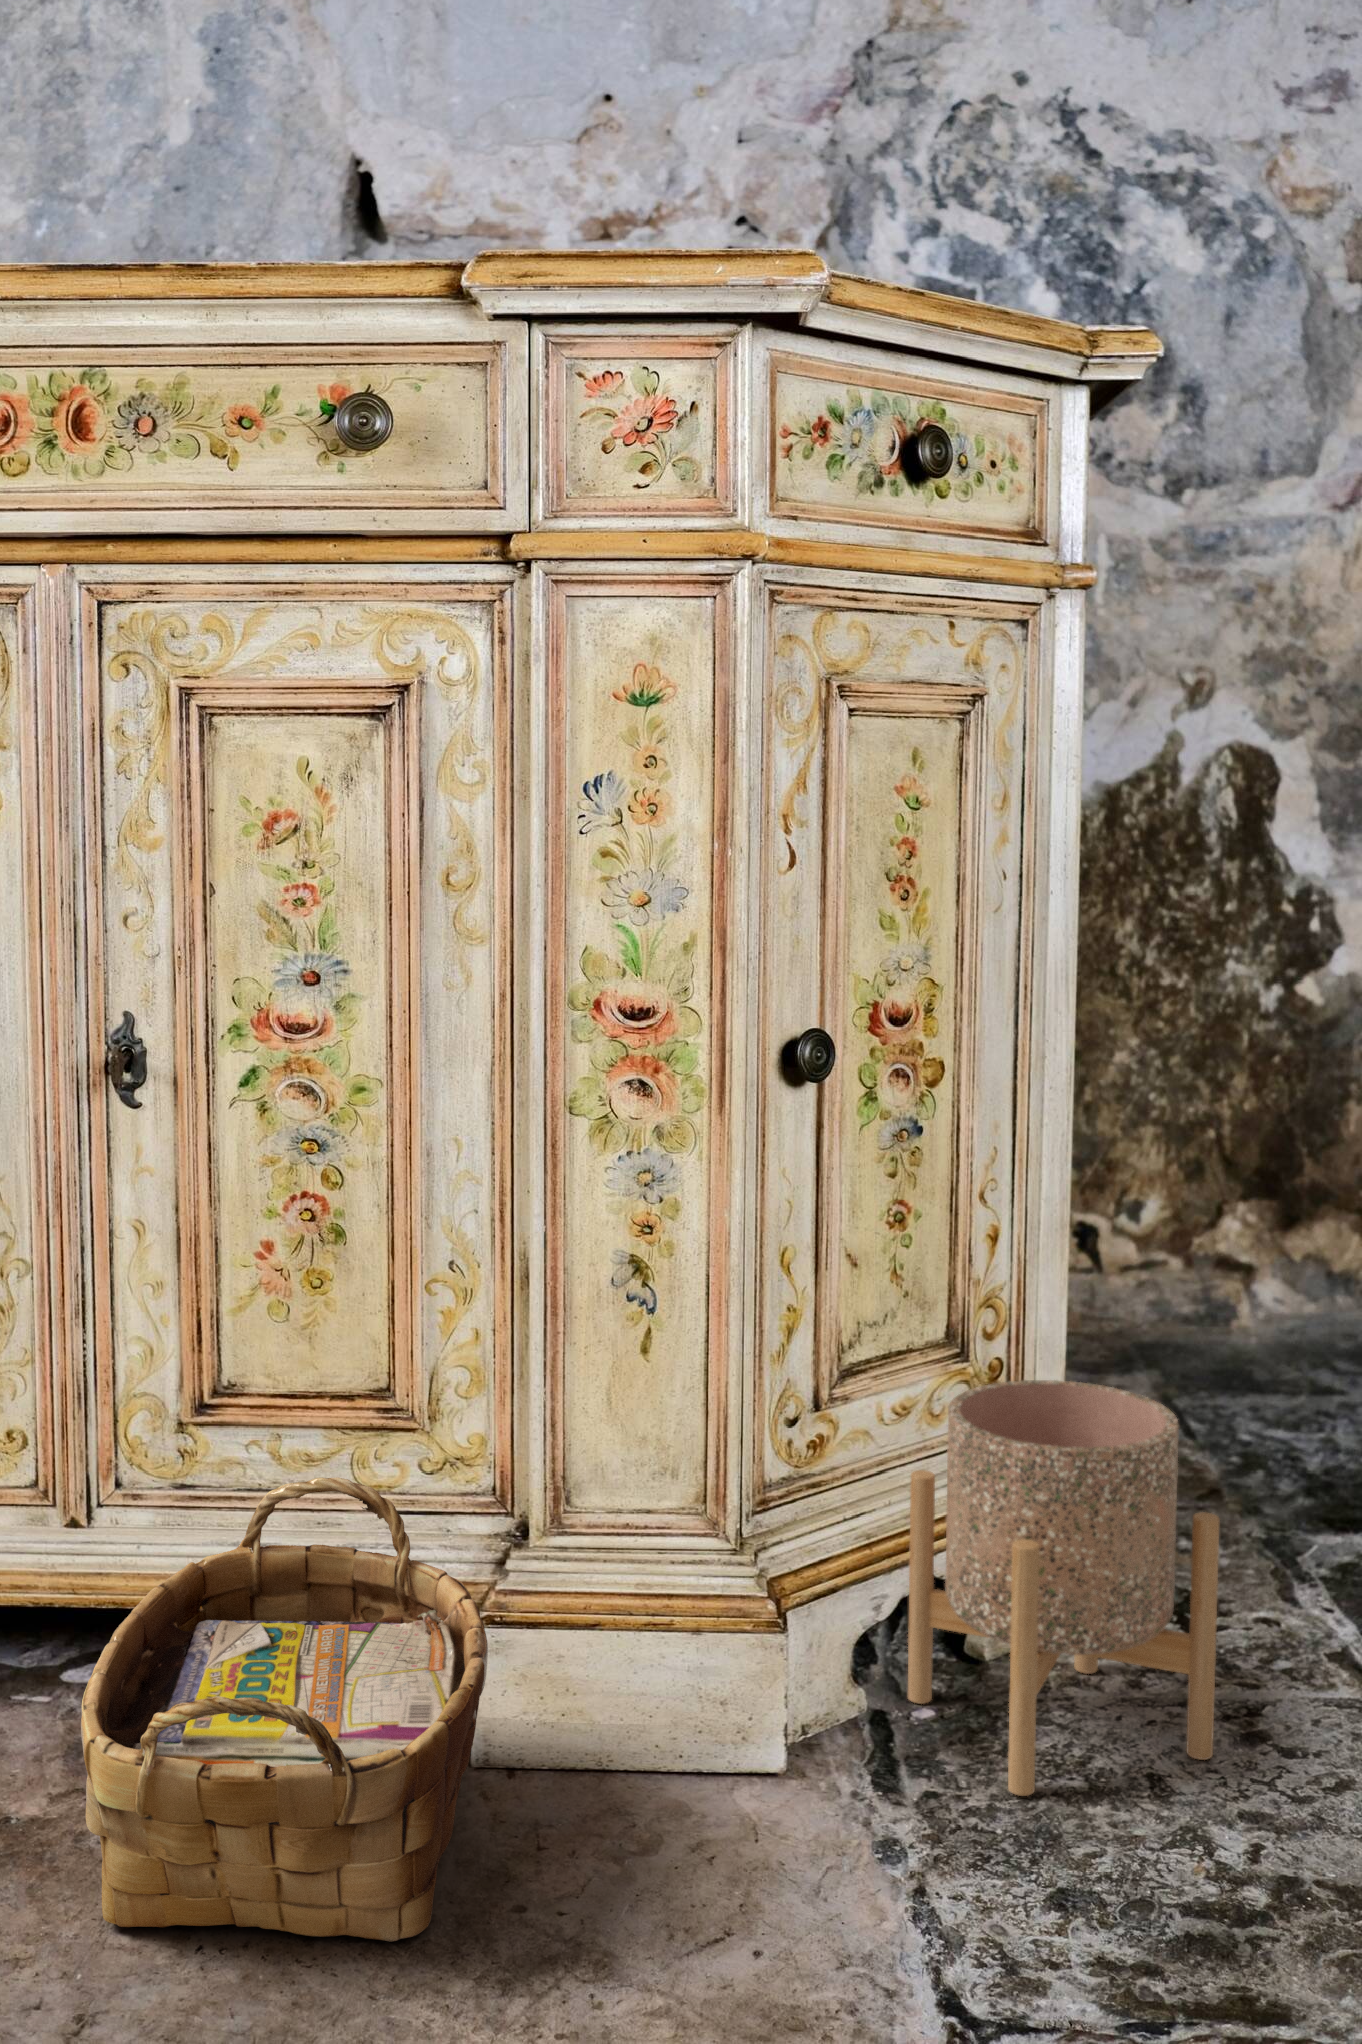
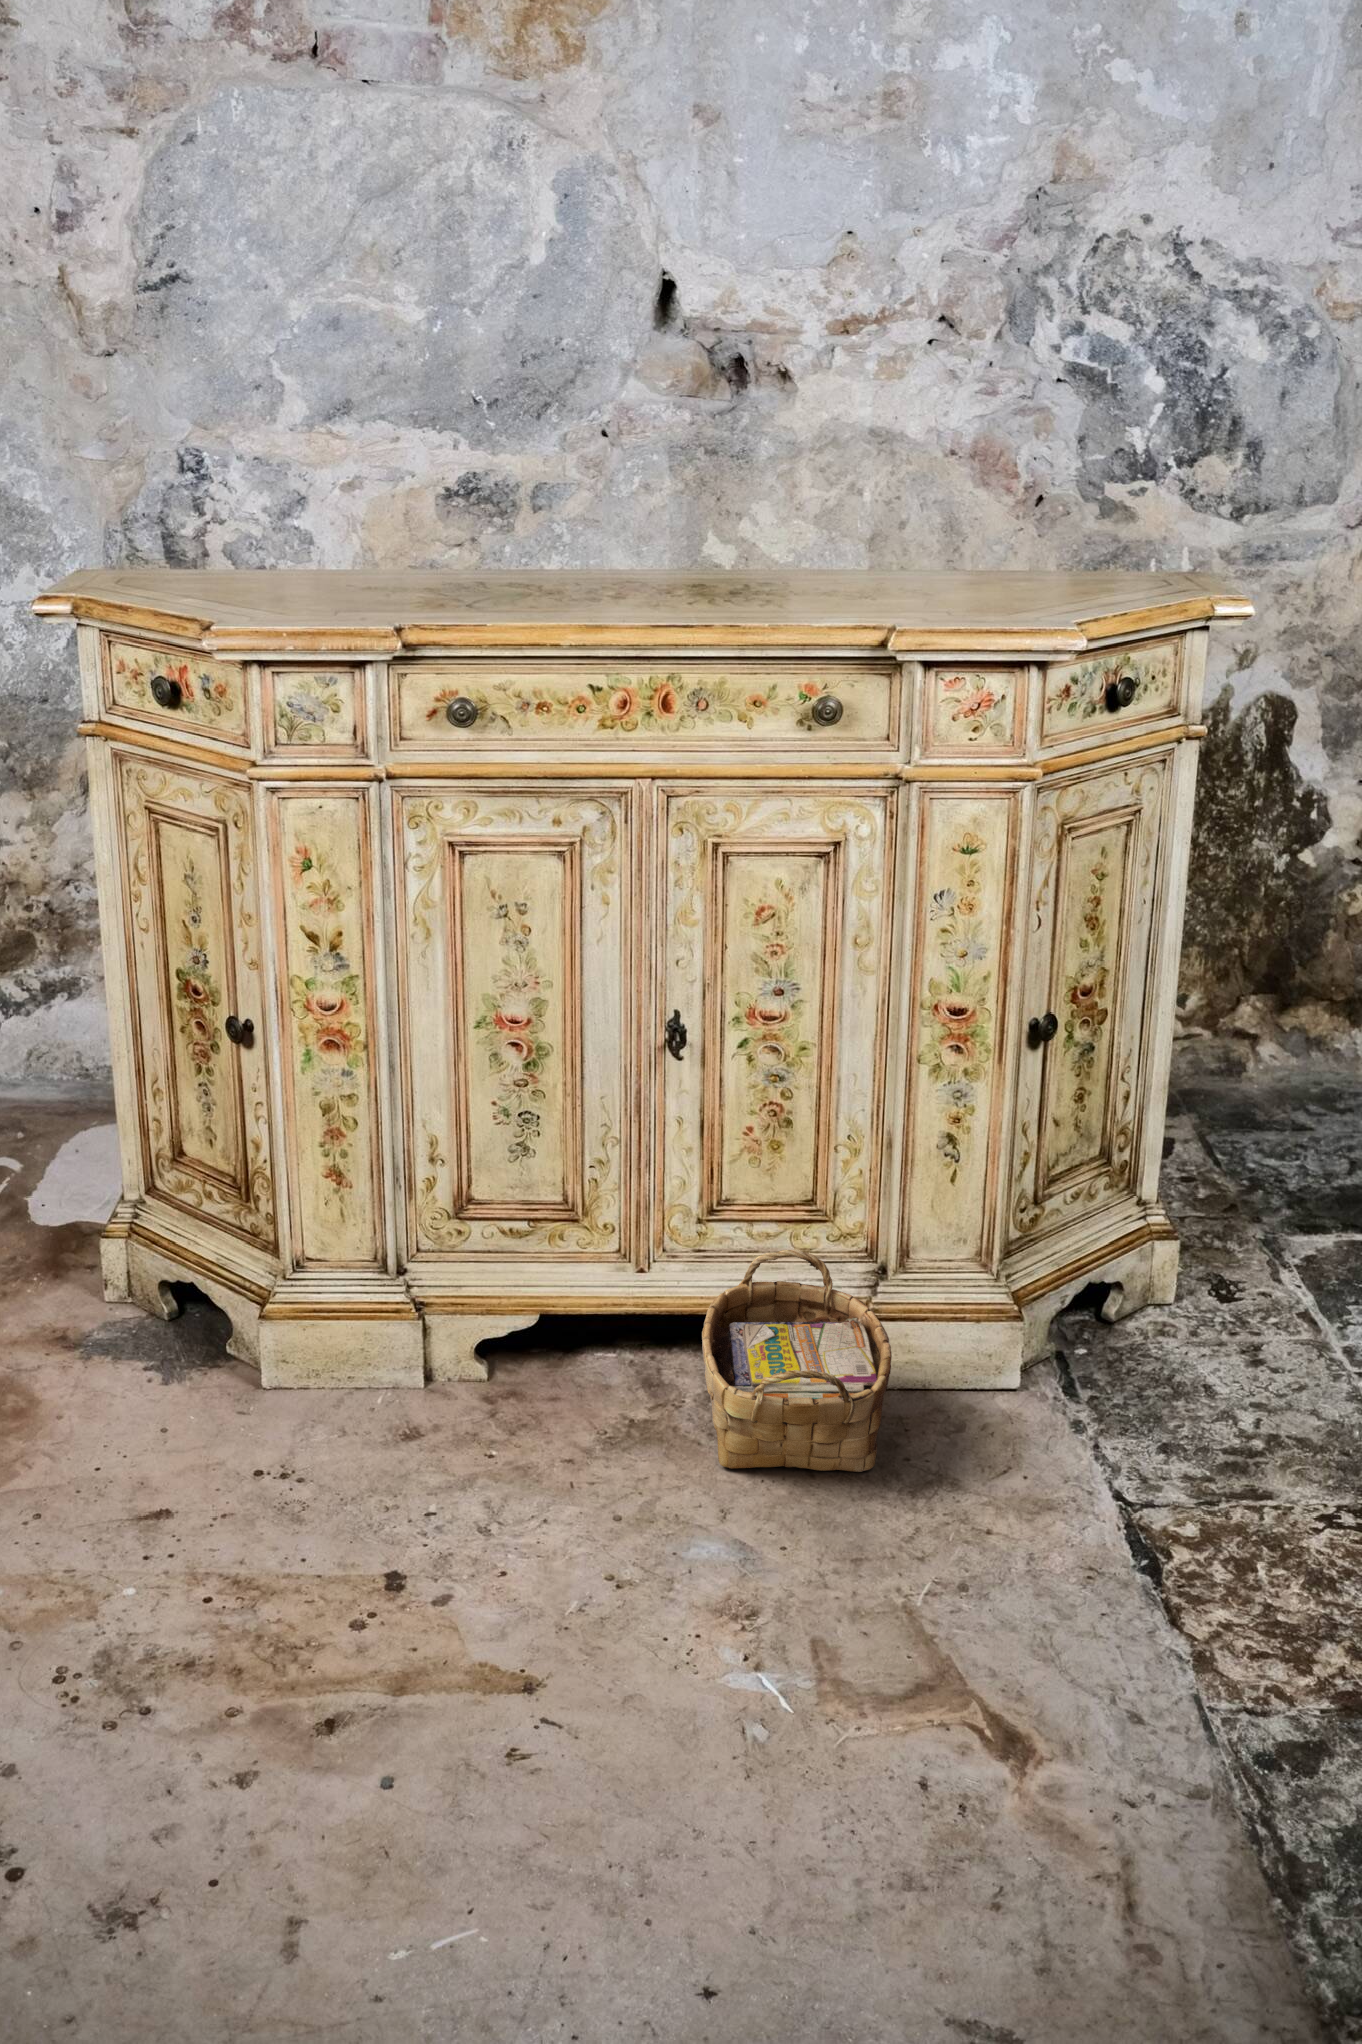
planter: present [908,1380,1219,1796] -> none [1074,1183,1247,1397]

